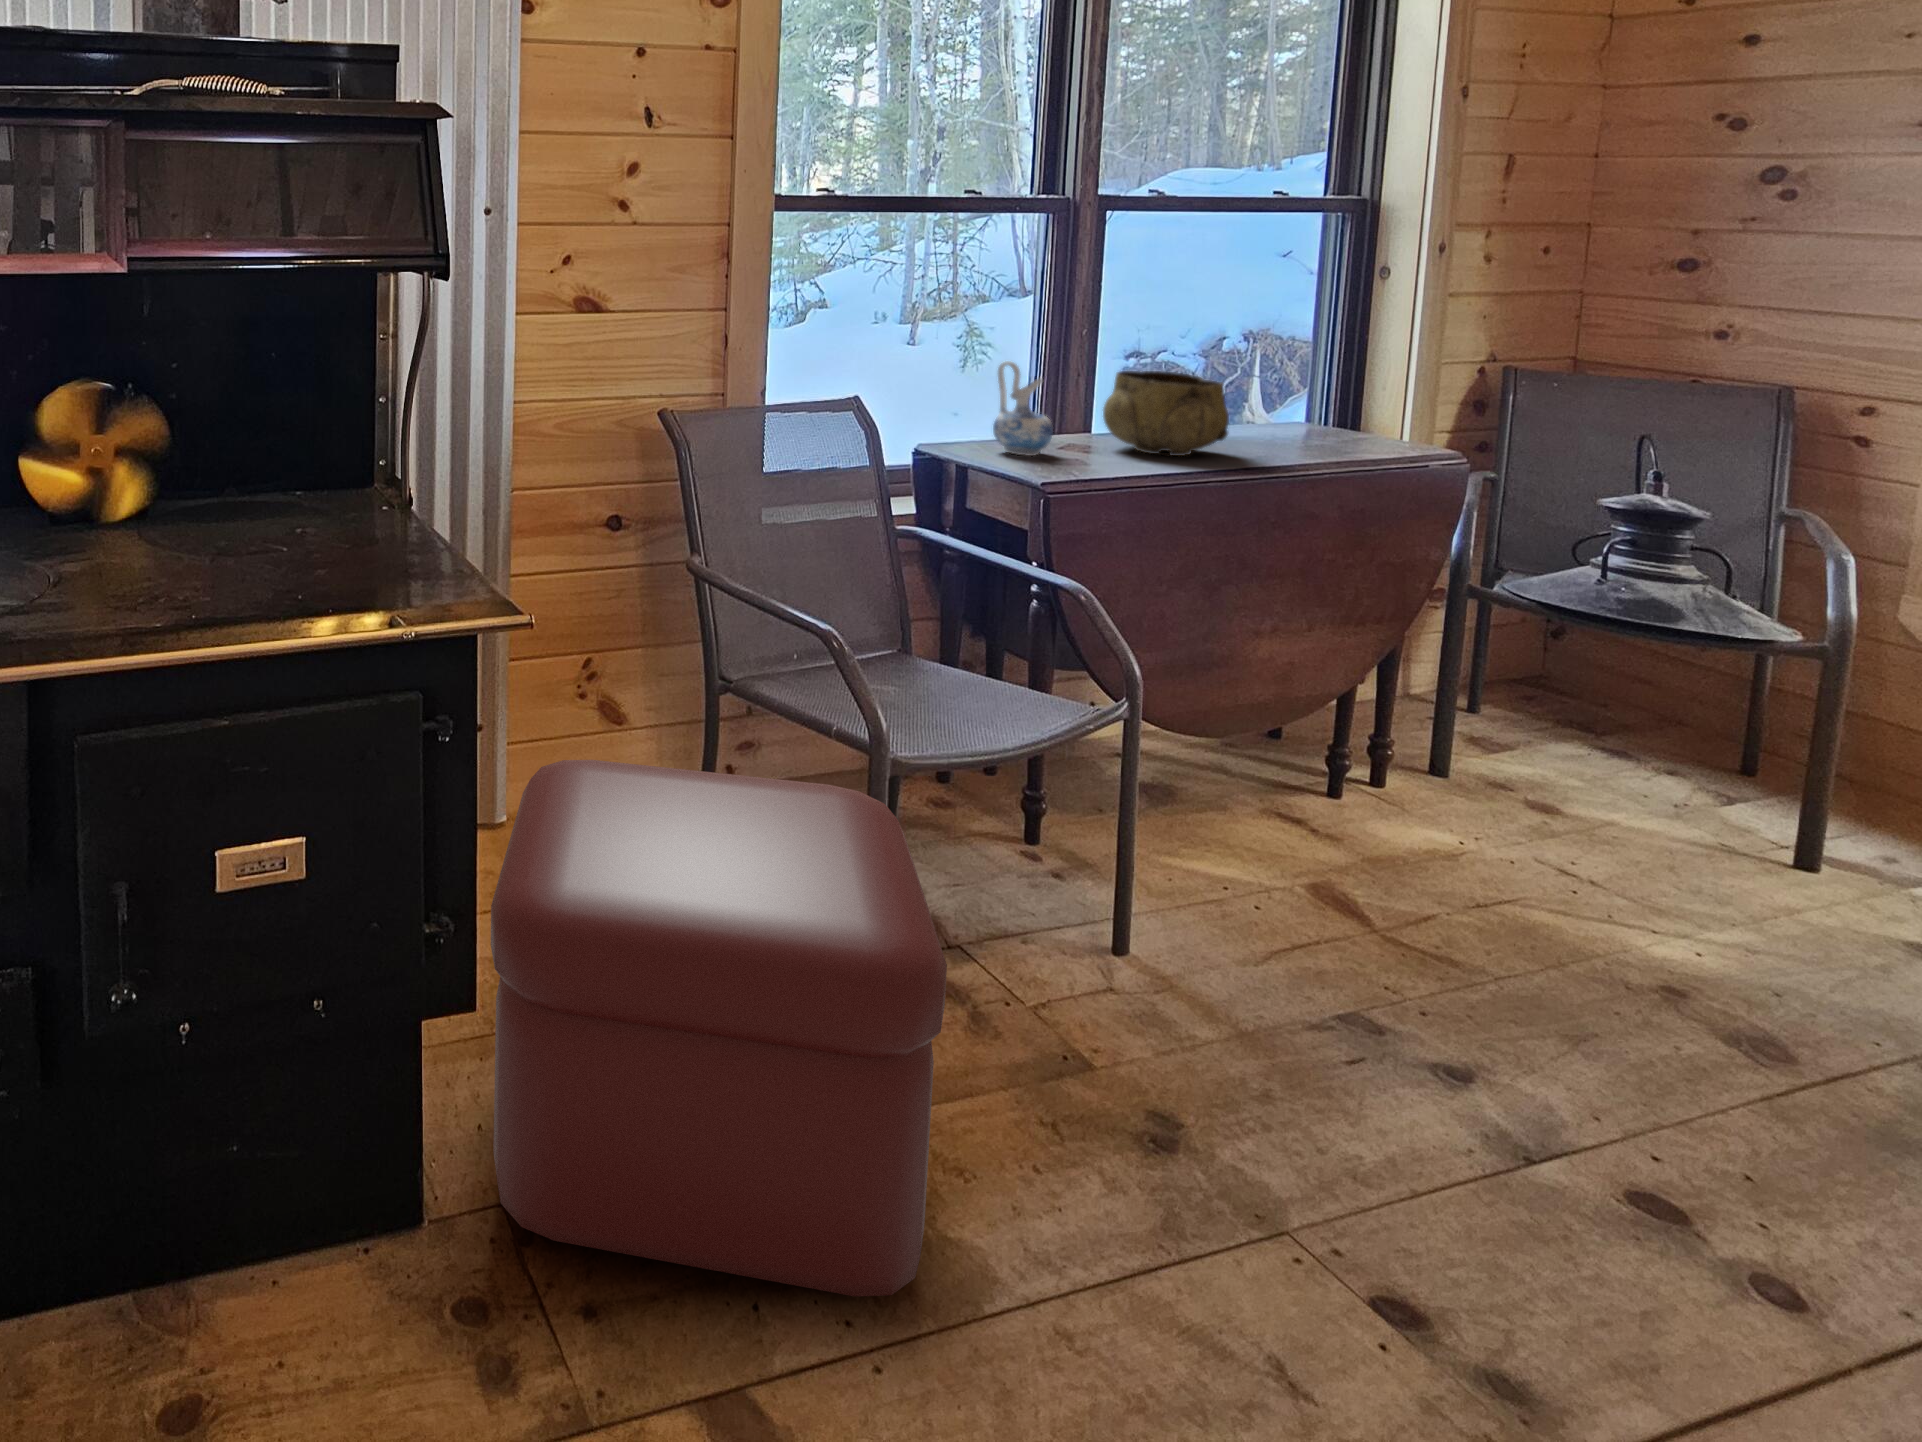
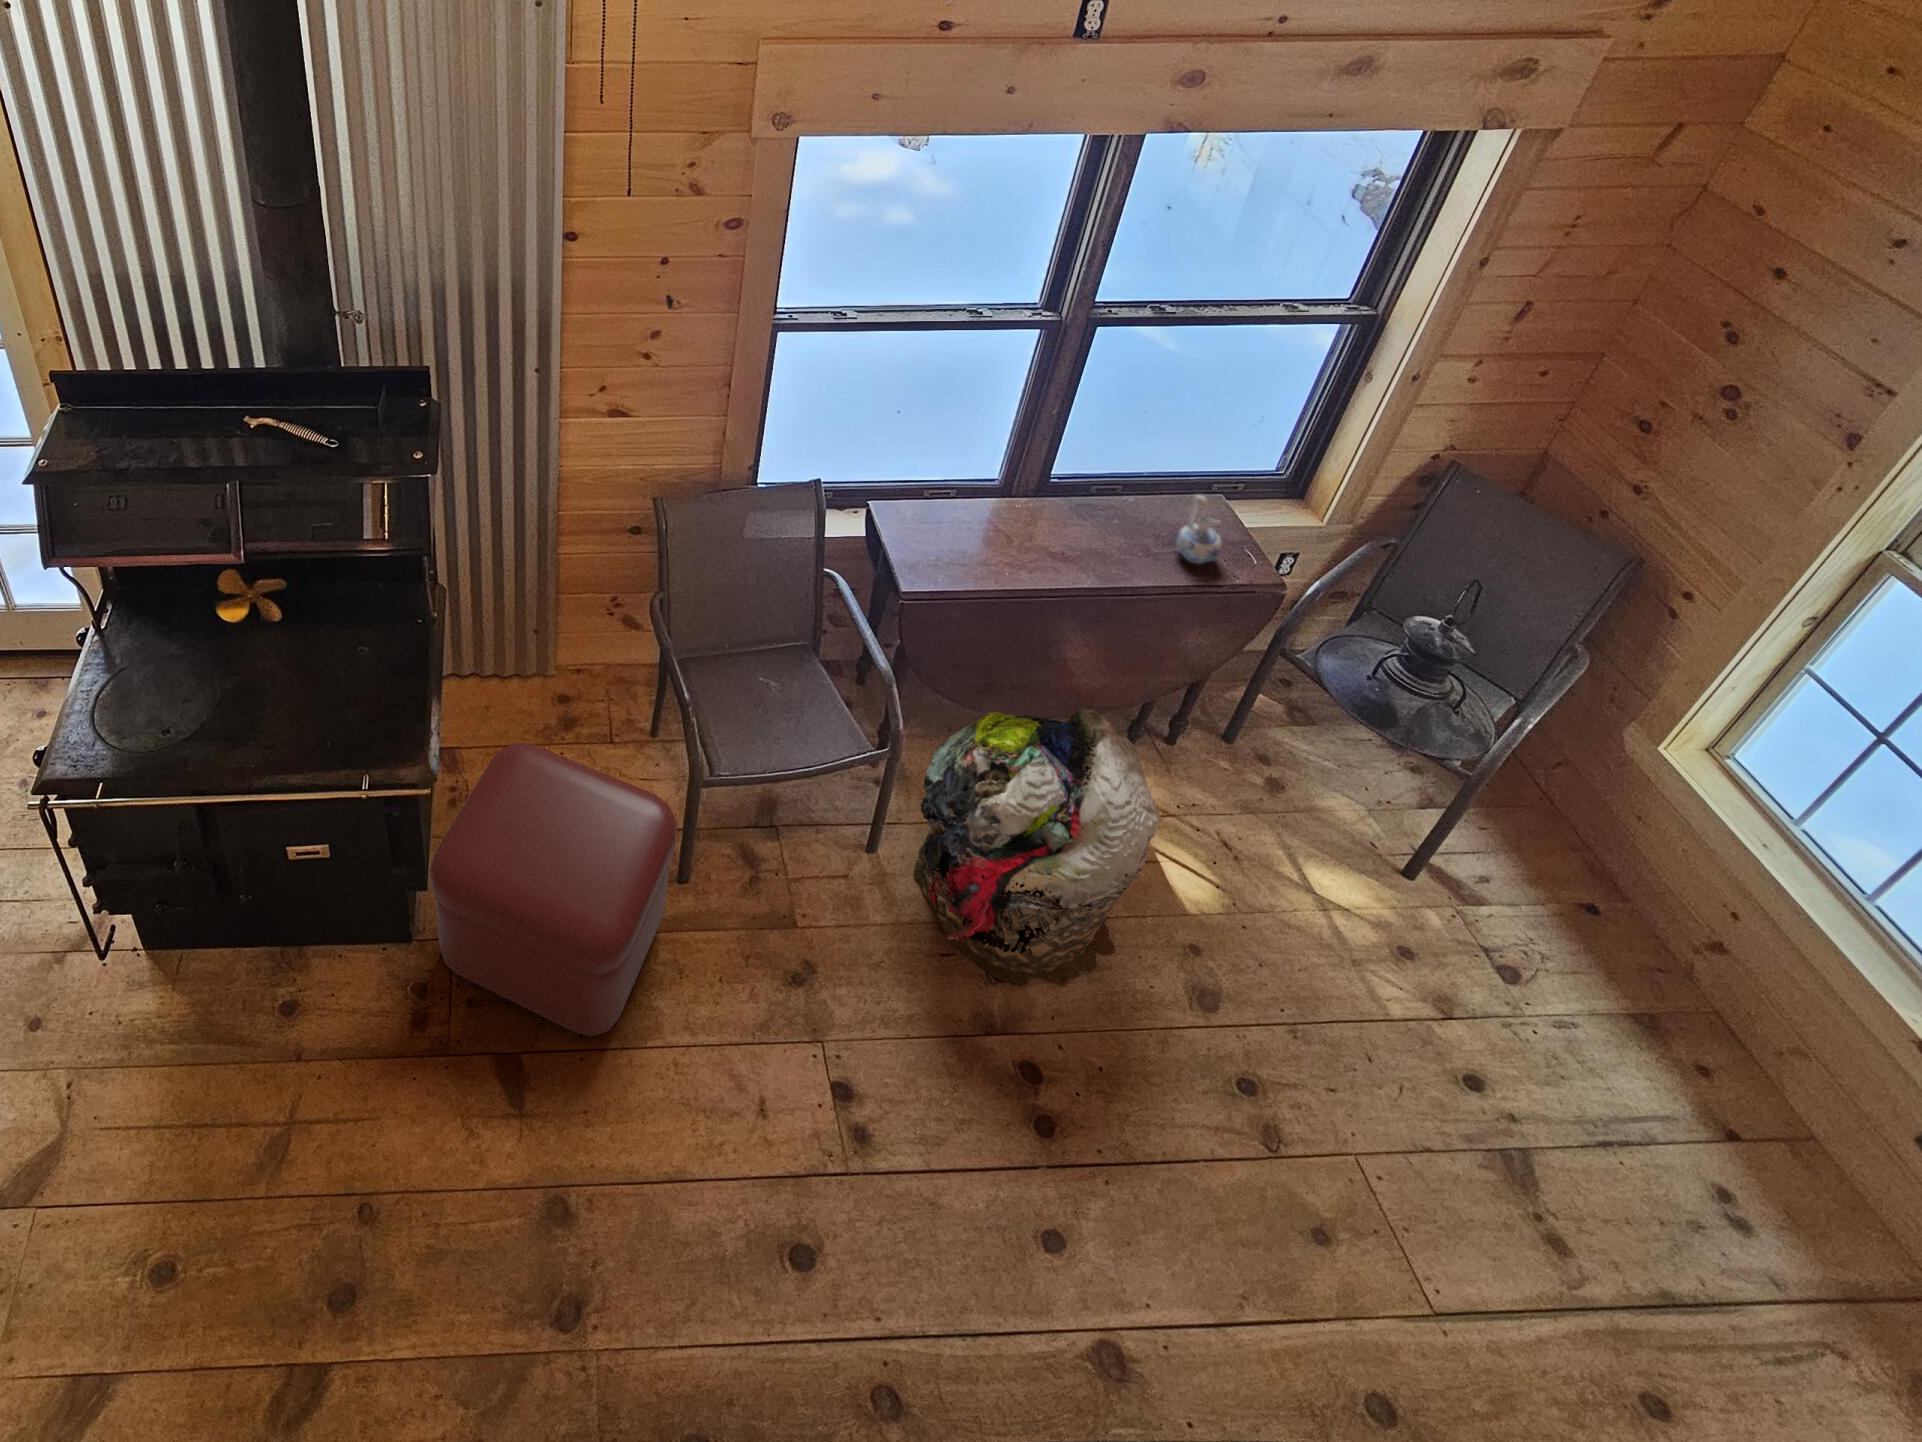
ceramic pitcher: present [993,361,1053,456] -> present [1176,495,1222,564]
decorative bowl: present [1103,371,1229,456] -> none [1013,474,1101,556]
laundry basket: none [1163,632,1597,1079] -> present [913,708,1159,986]

